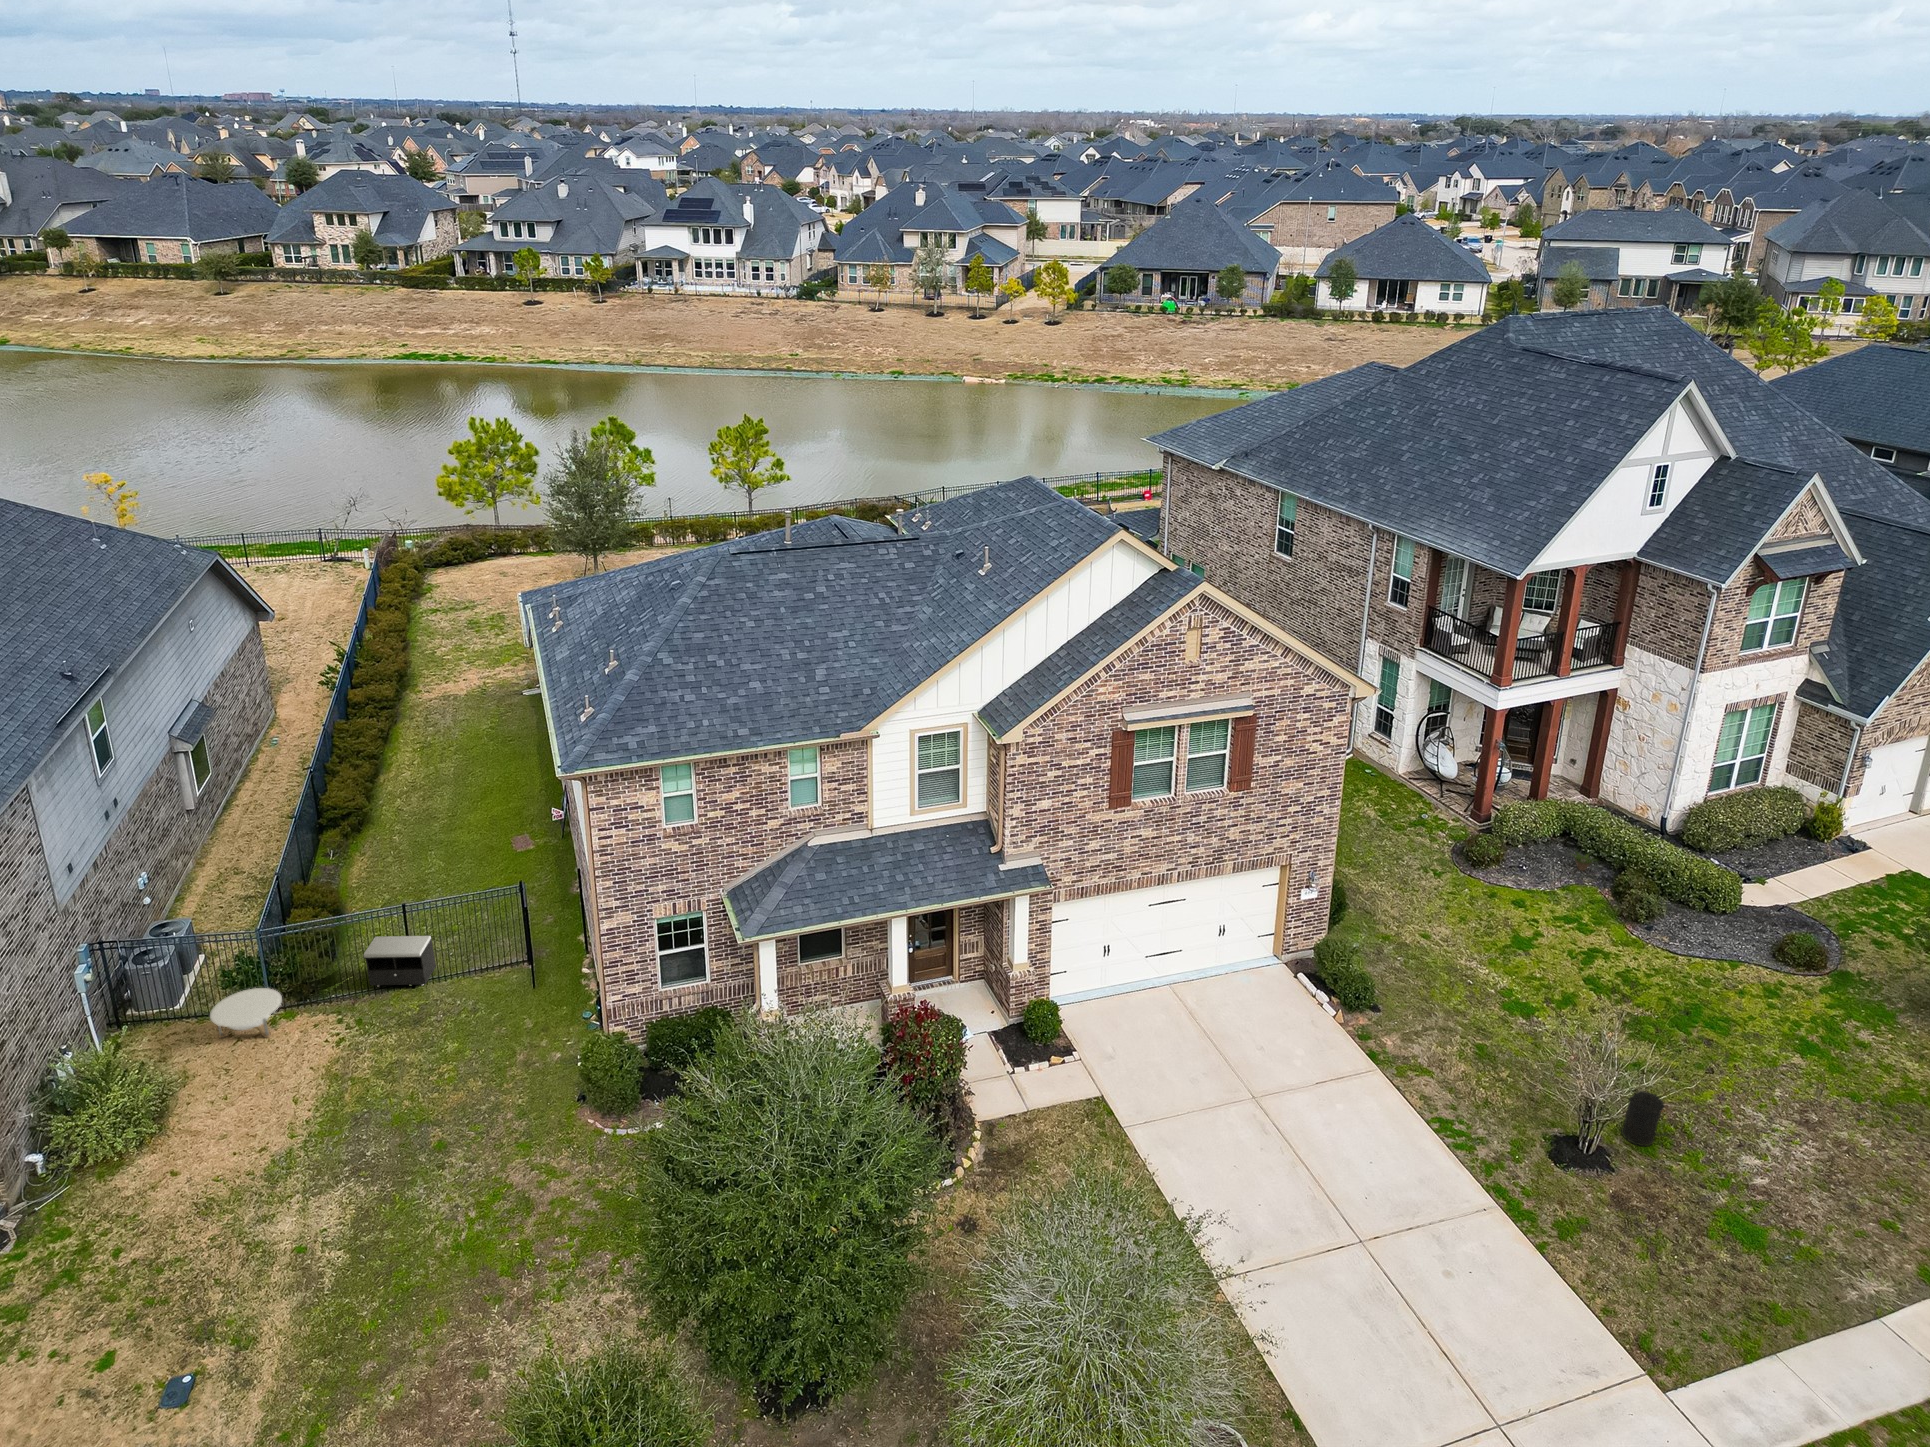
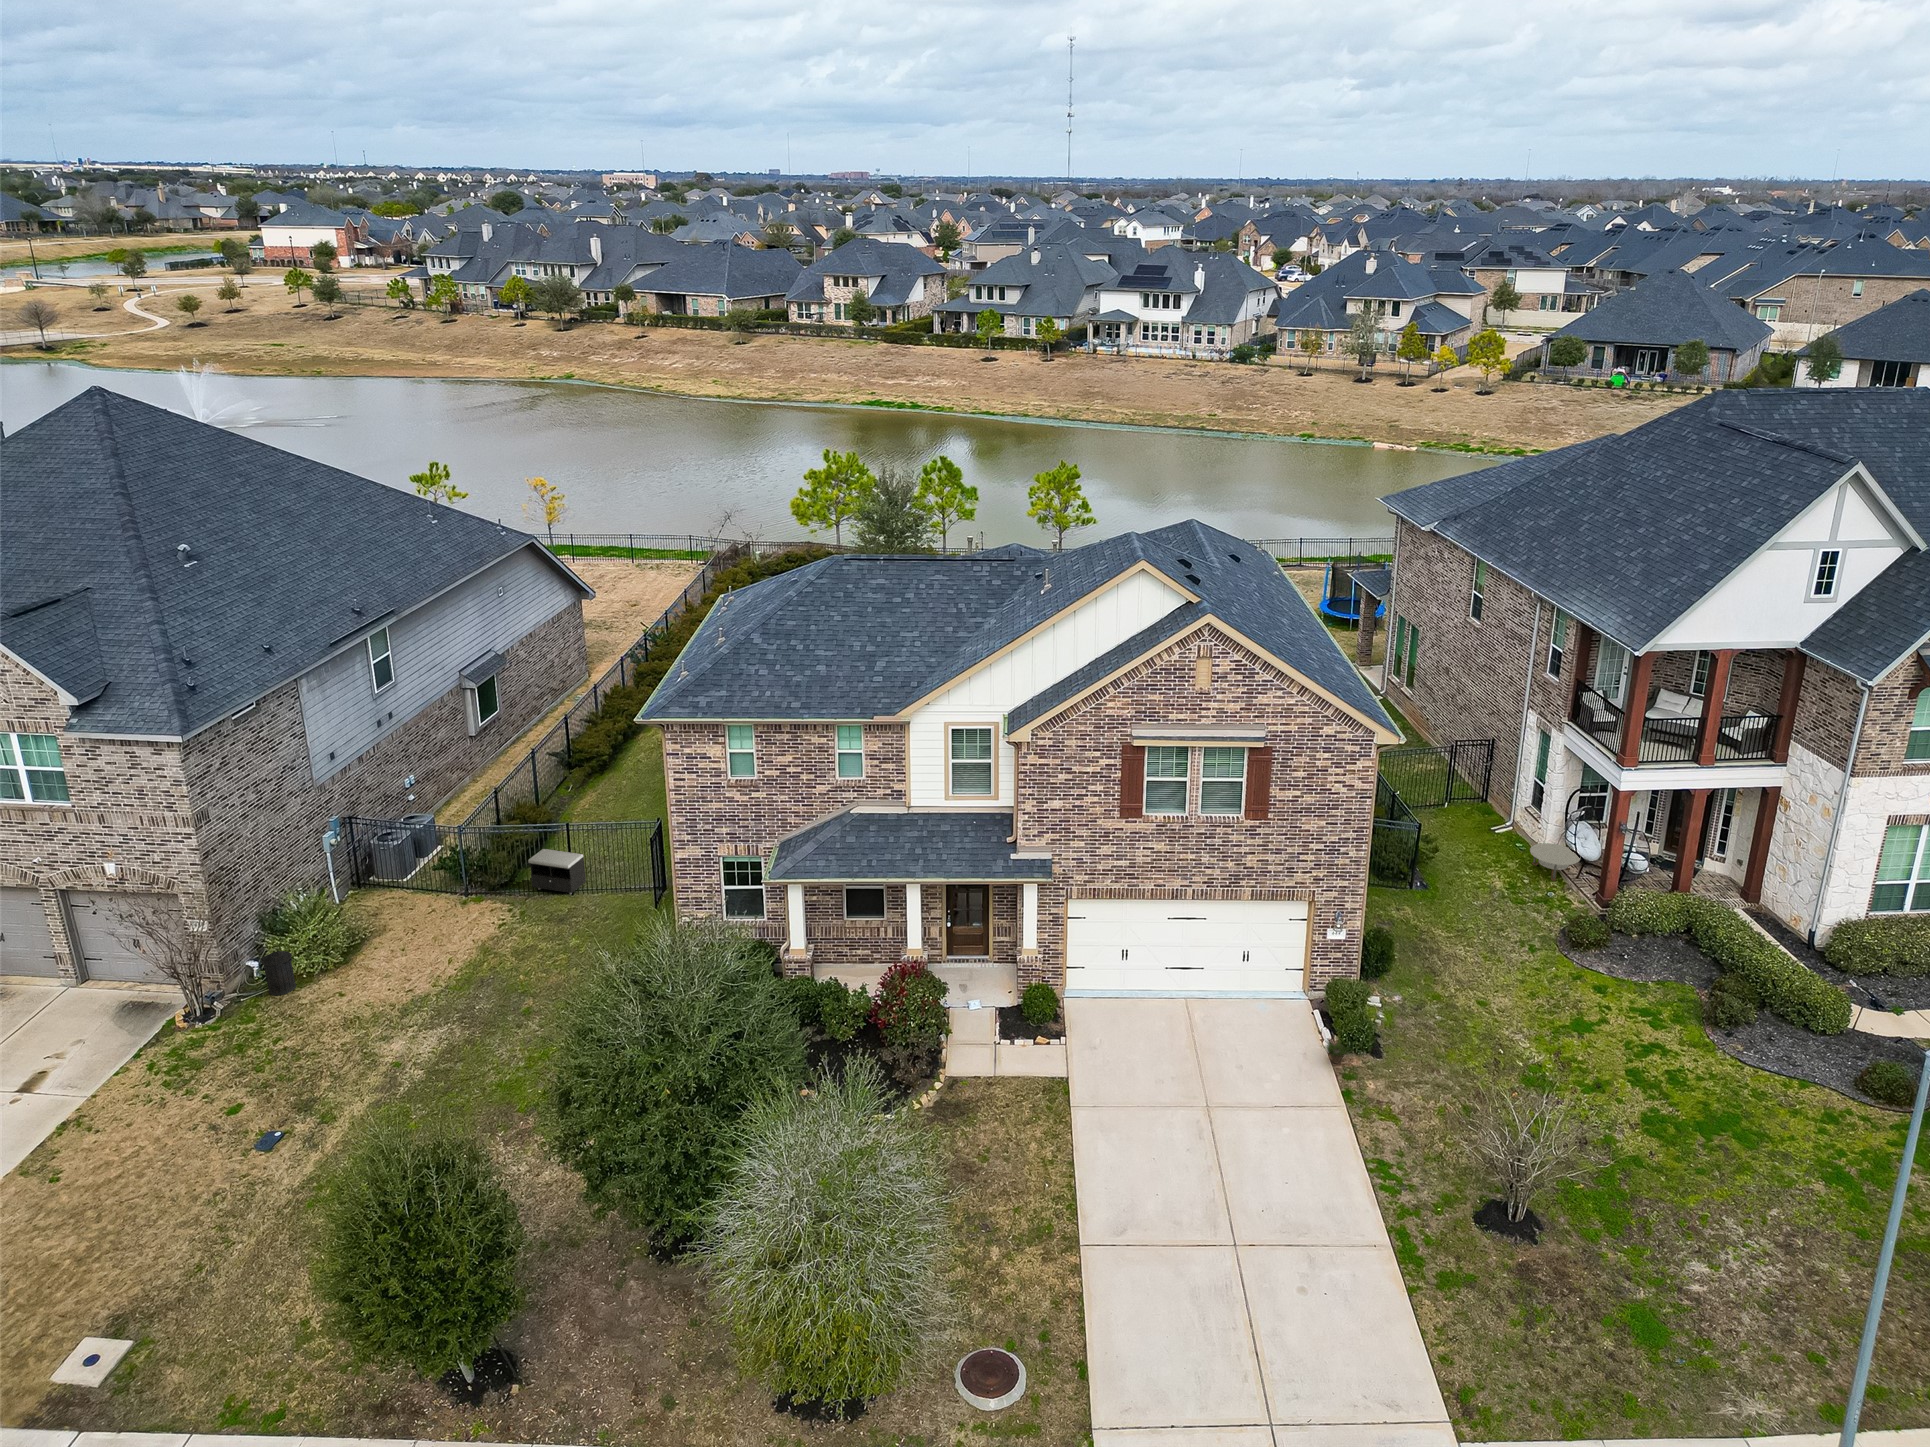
decorative plant: present [1574,853,1594,871] -> present [1325,1041,1352,1064]
round table: present [210,988,282,1038] -> present [1530,843,1580,881]
trash can: present [1621,1091,1665,1146] -> present [261,951,296,995]

